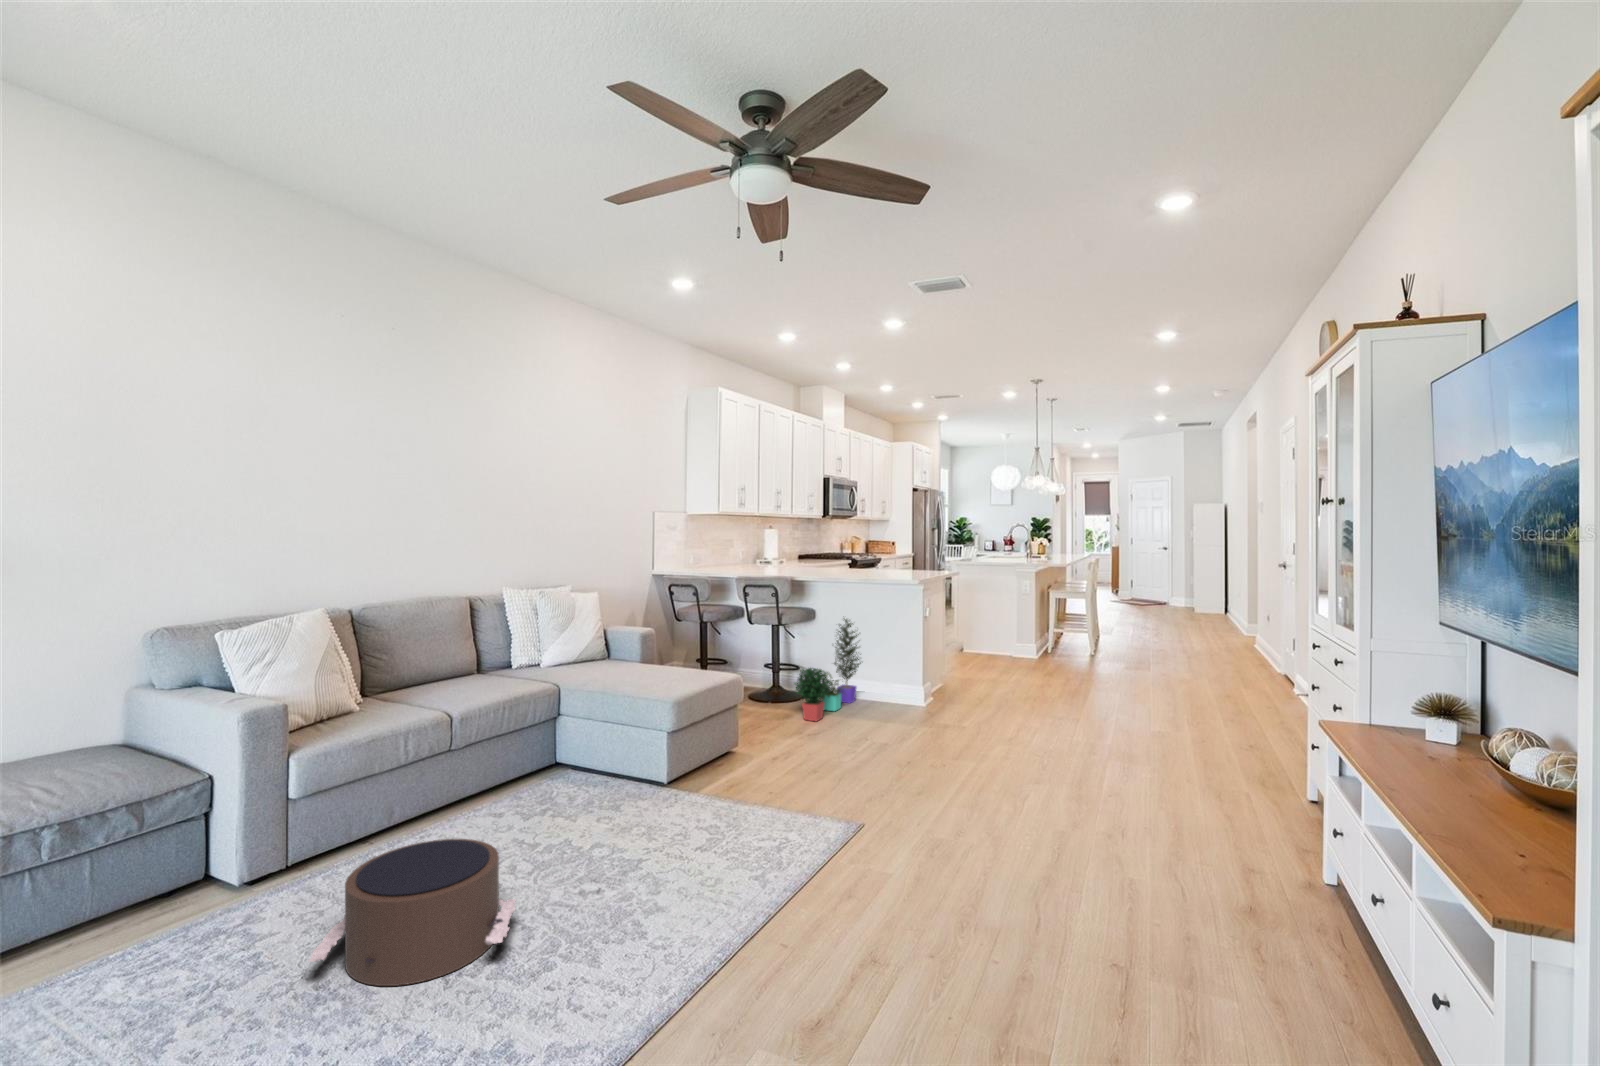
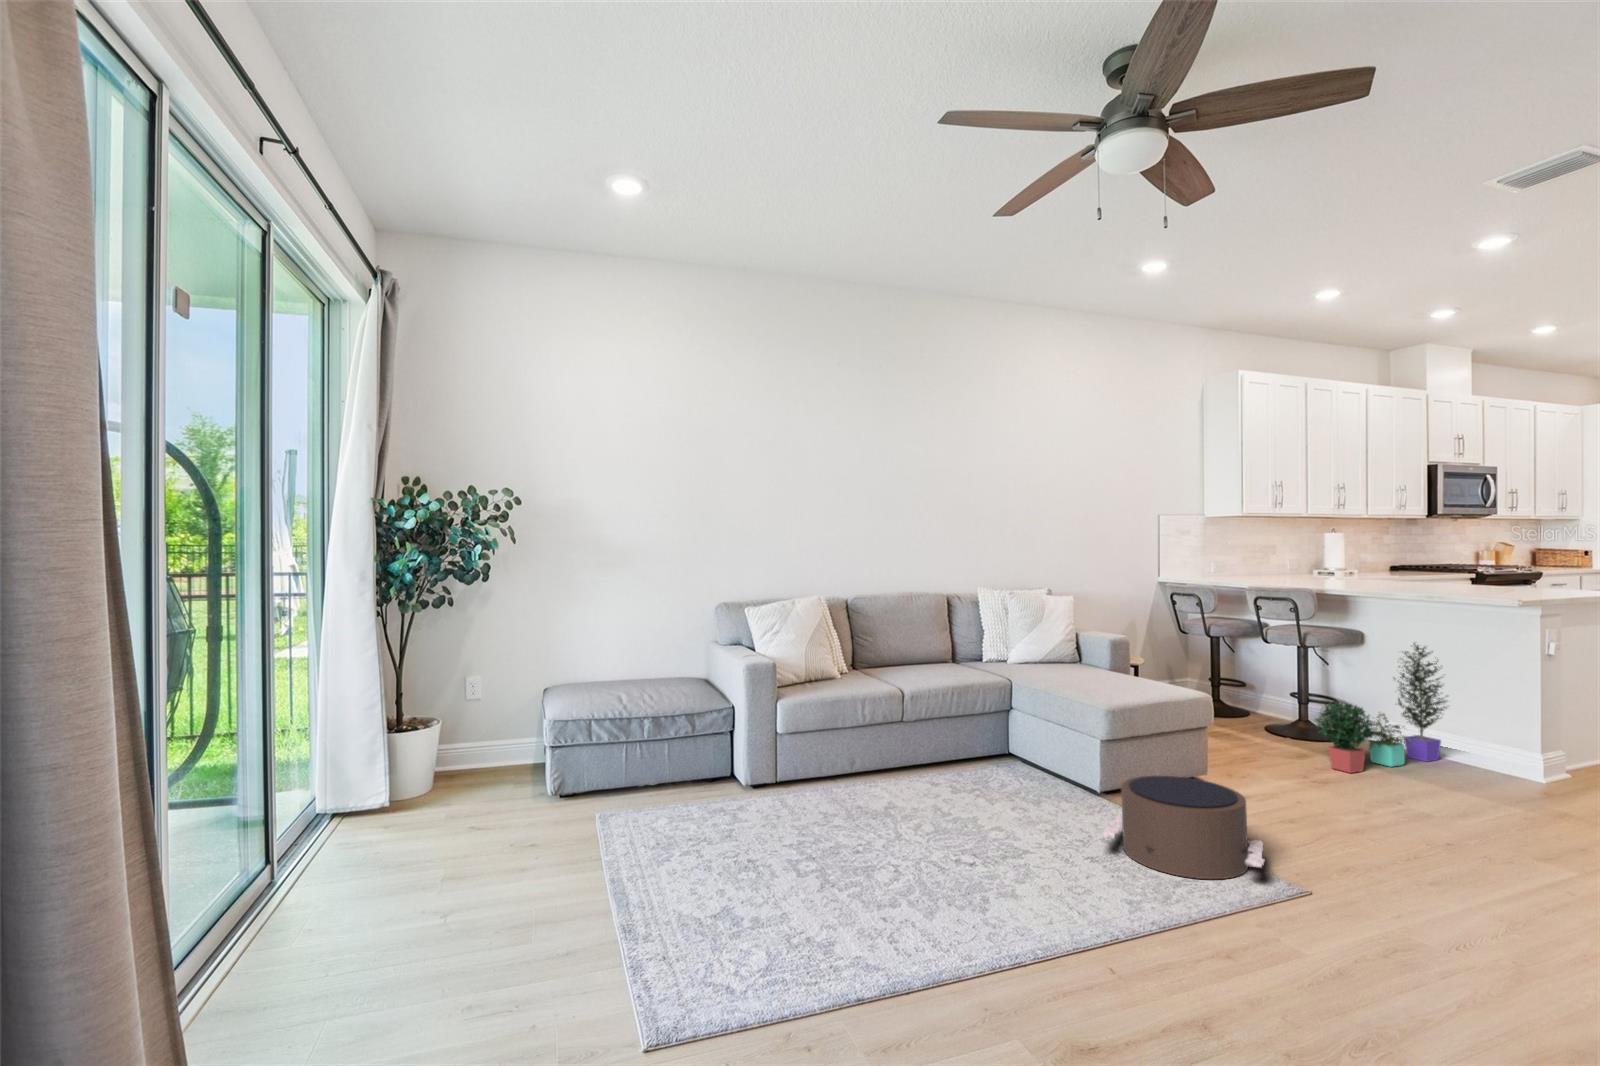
pouf: present [309,839,516,986] -> present [1103,776,1264,879]

